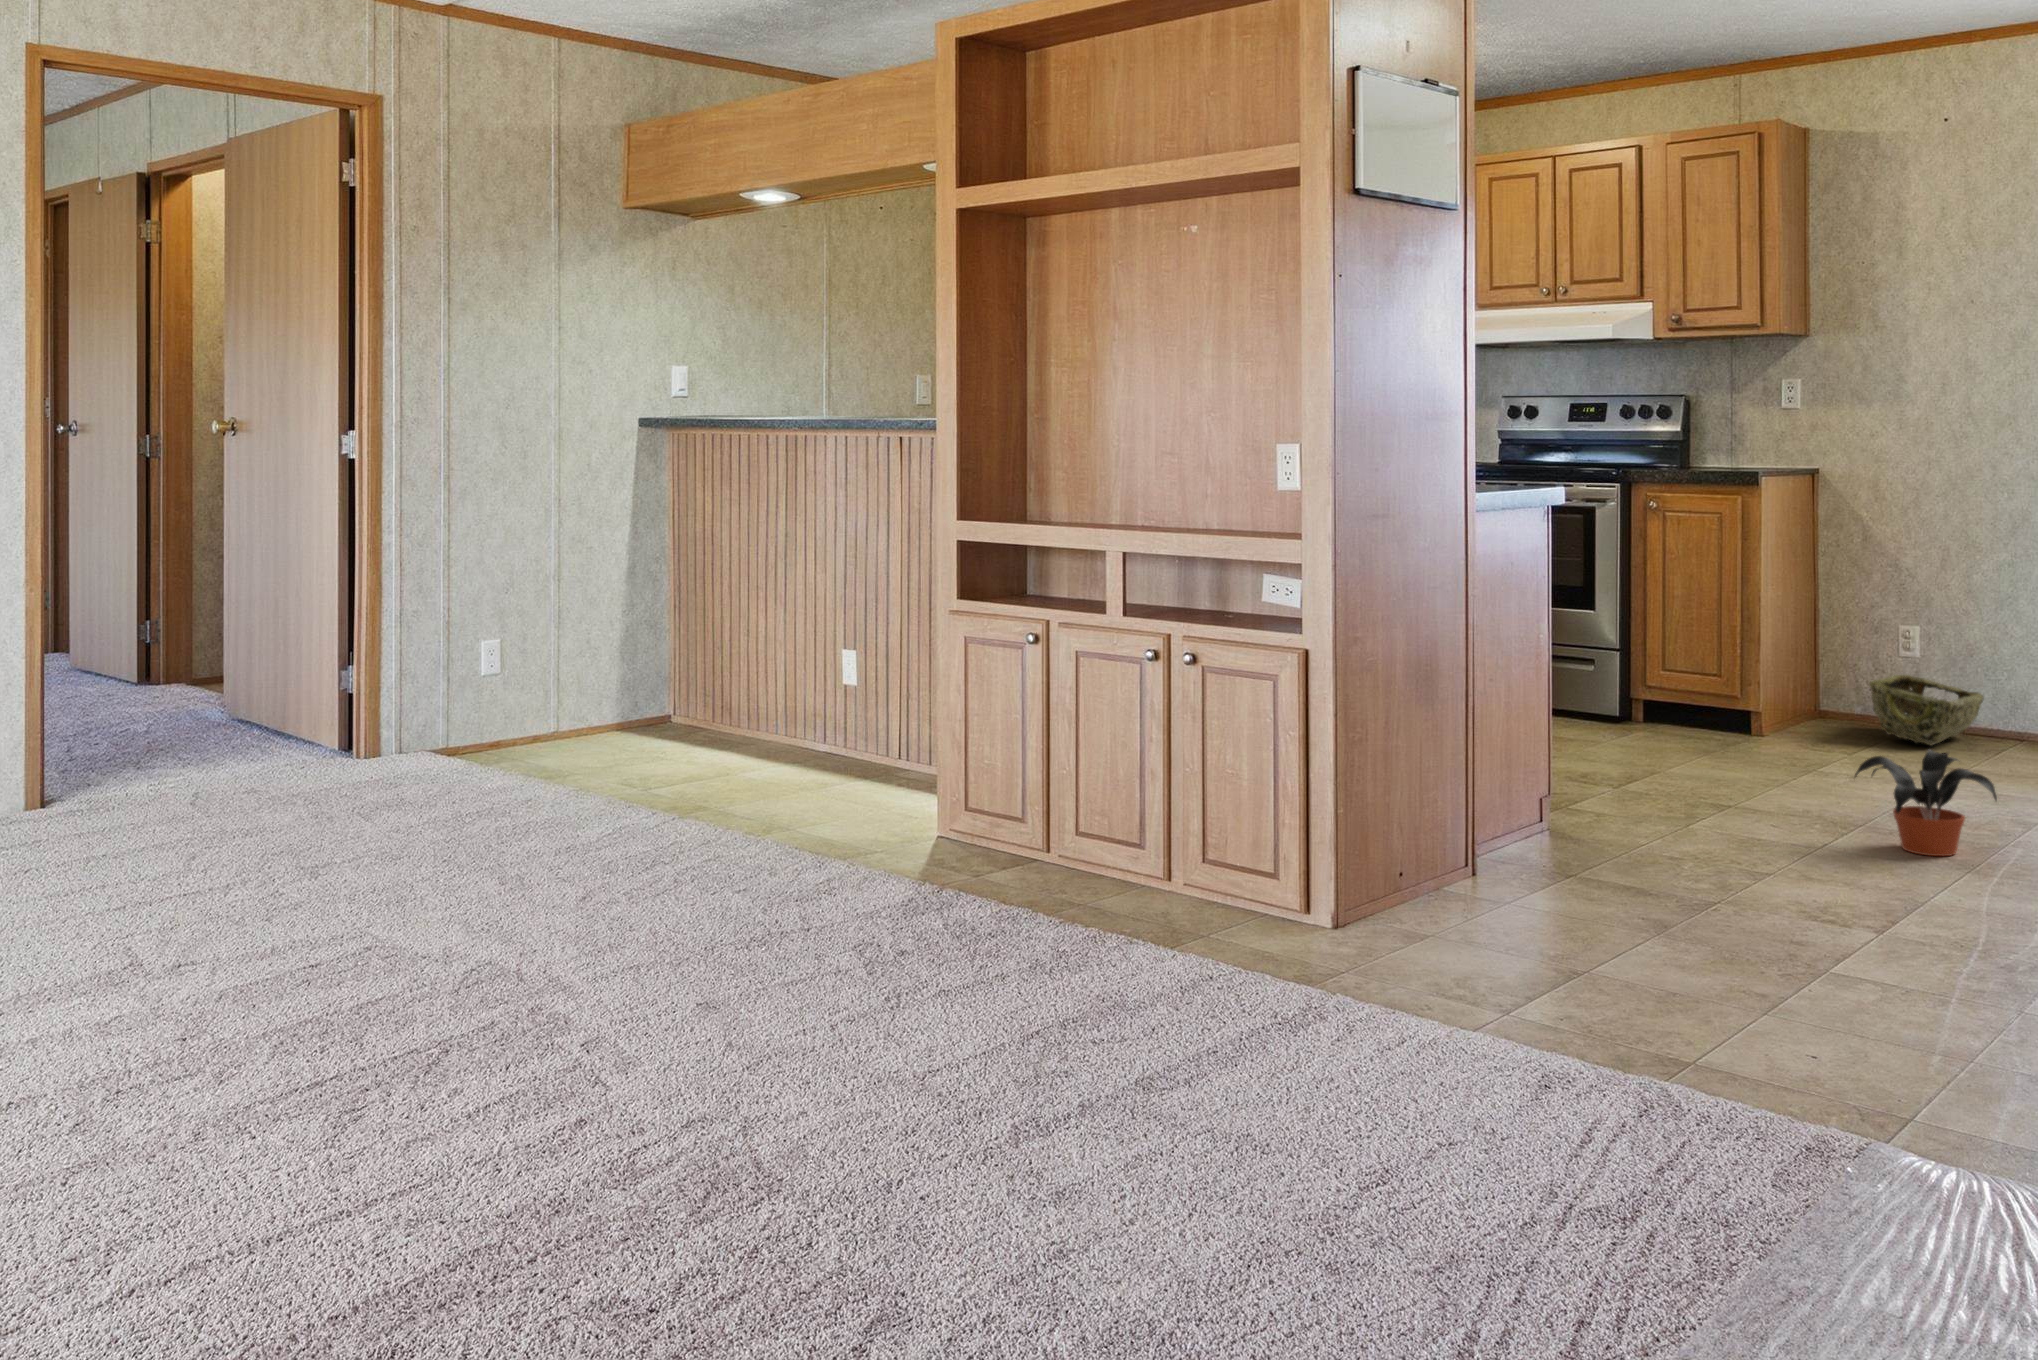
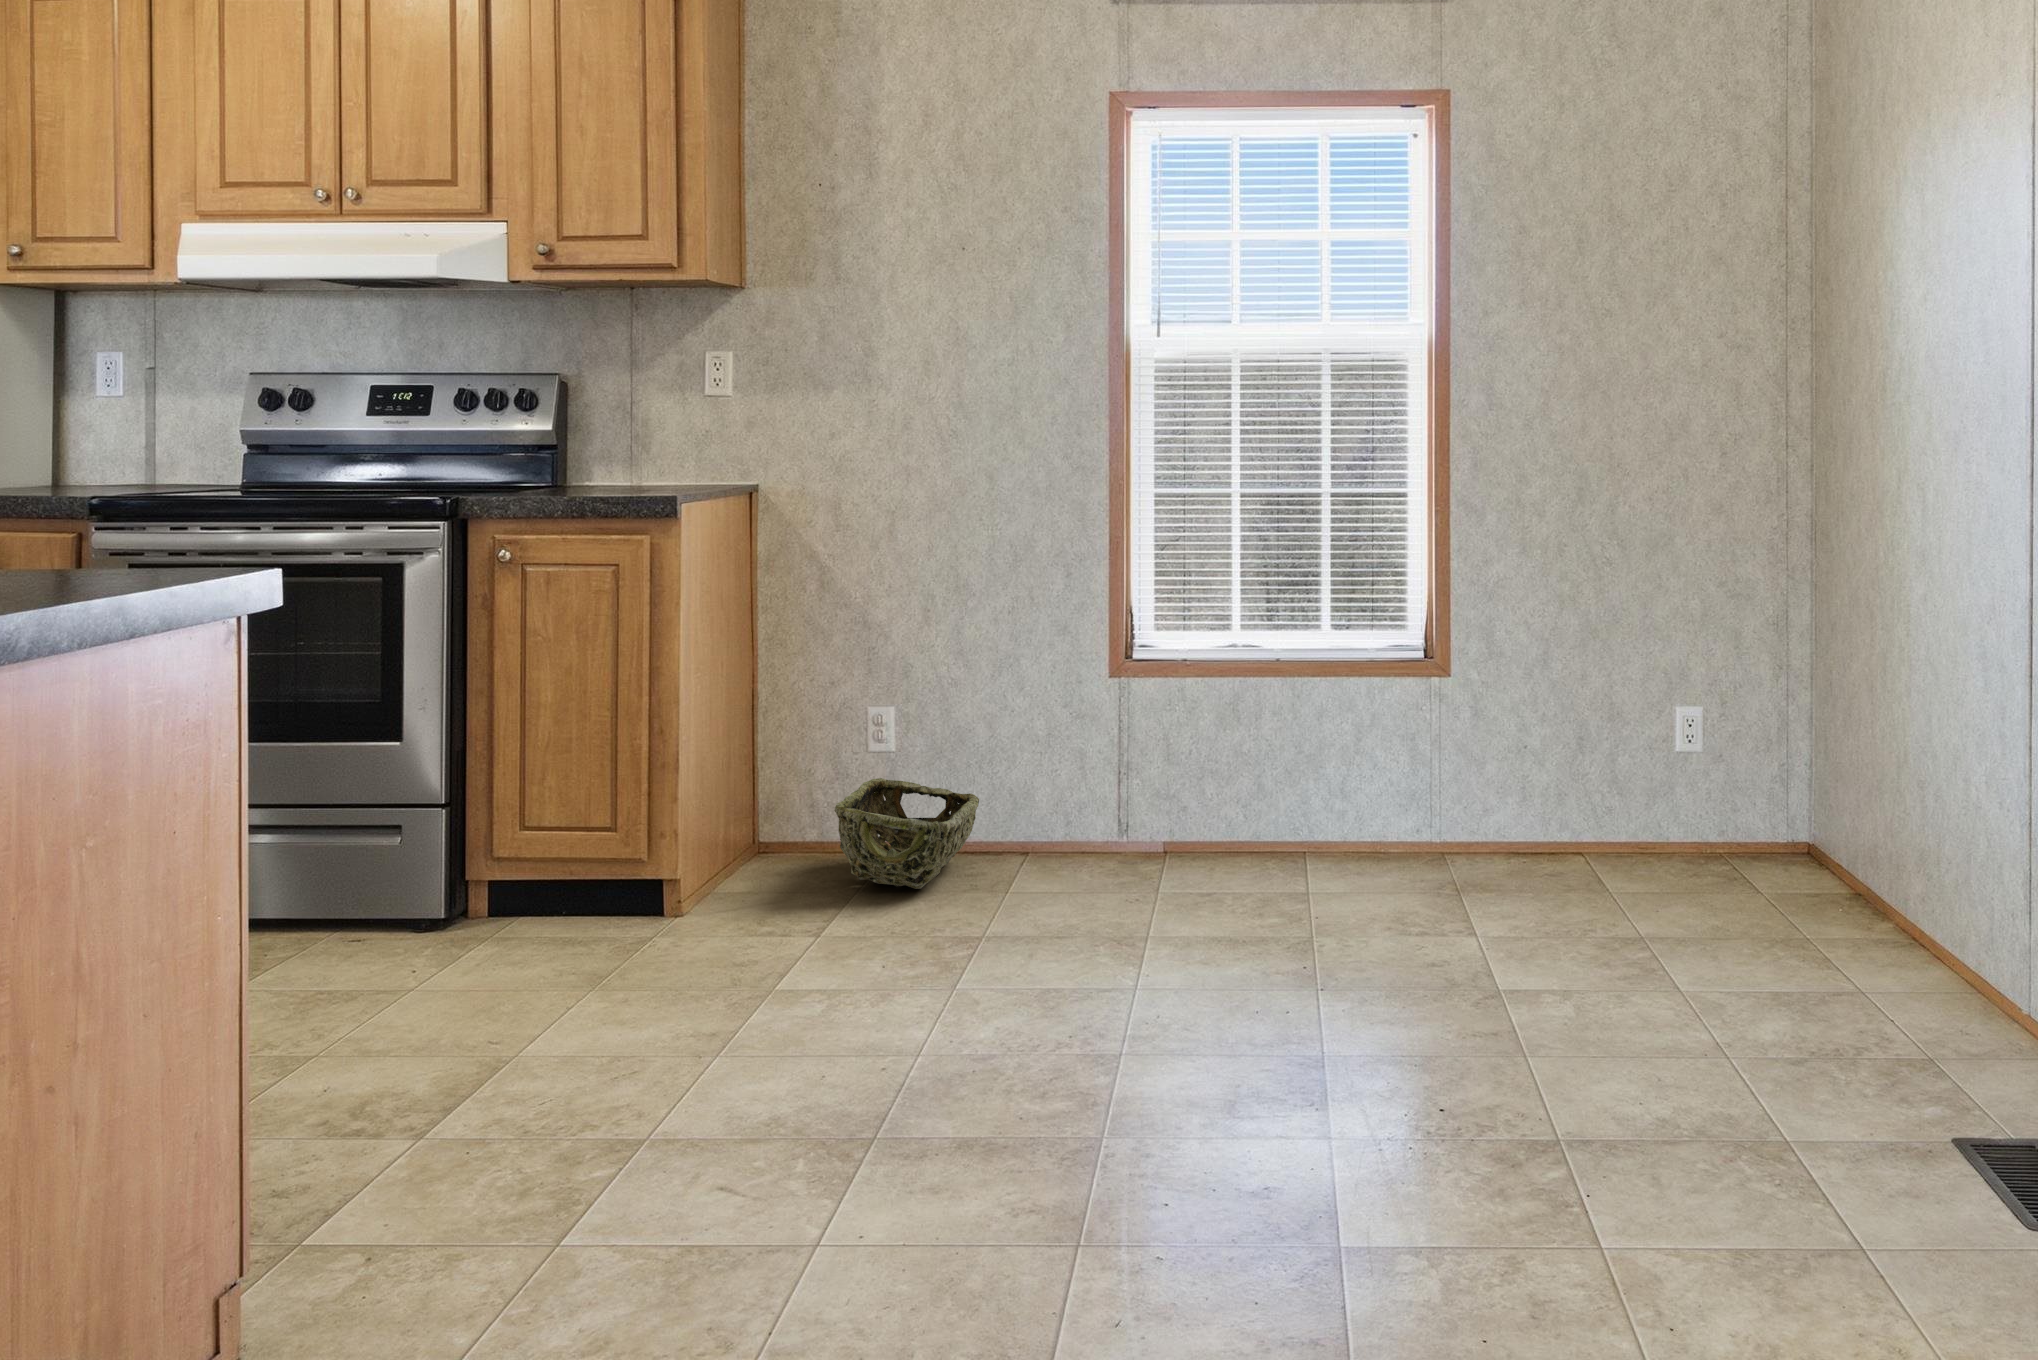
potted plant: present [1855,750,1997,856] -> none [863,988,1095,1199]

